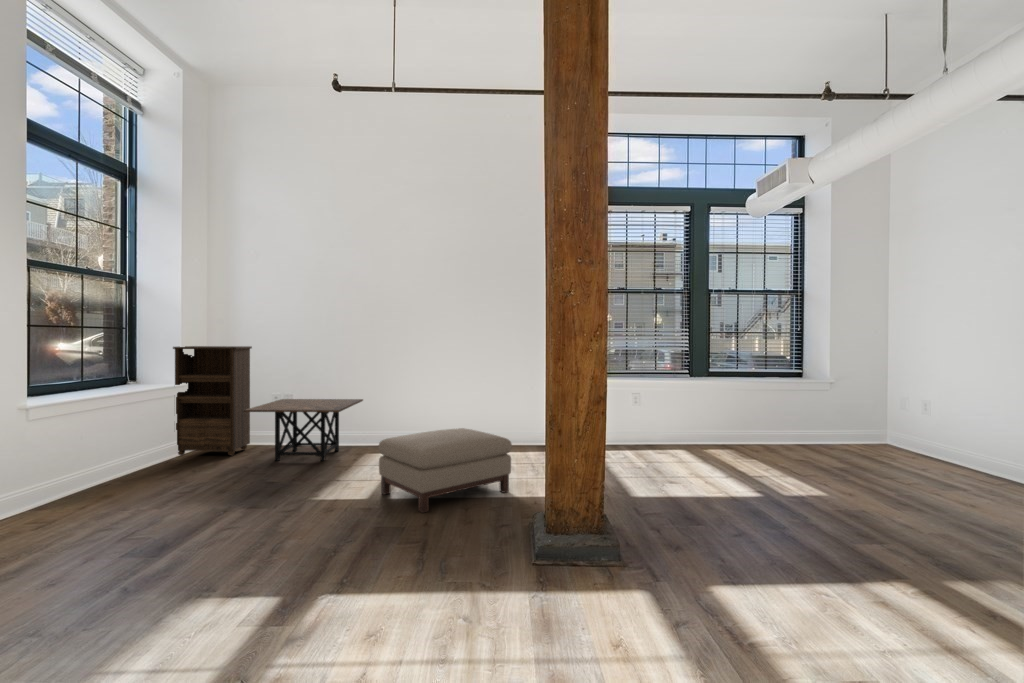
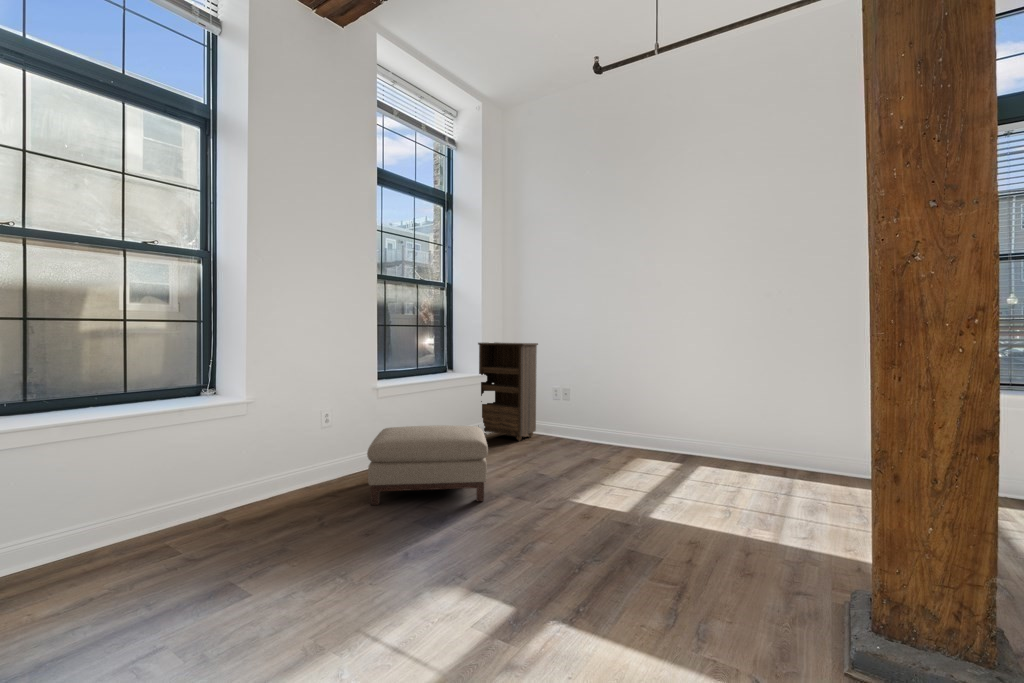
side table: present [244,399,363,461] -> none [525,393,638,458]
ottoman: present [378,428,512,513] -> present [367,425,488,505]

